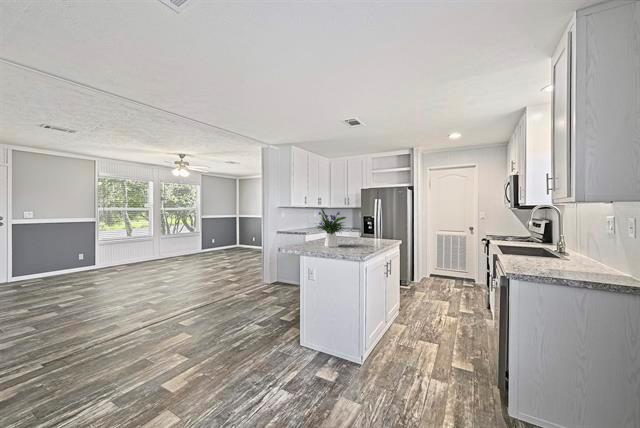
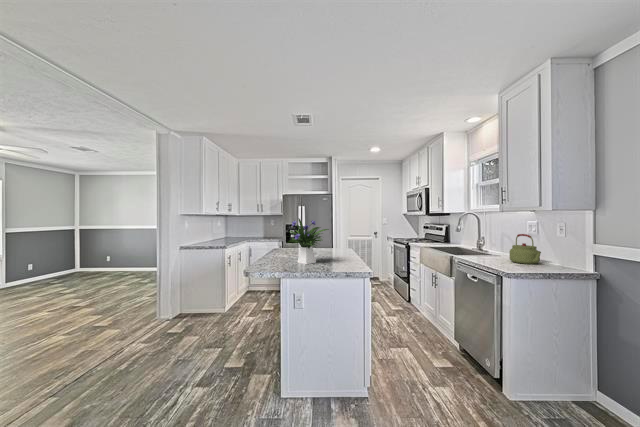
kettle: none [554,231,596,269] -> present [510,234,541,264]

